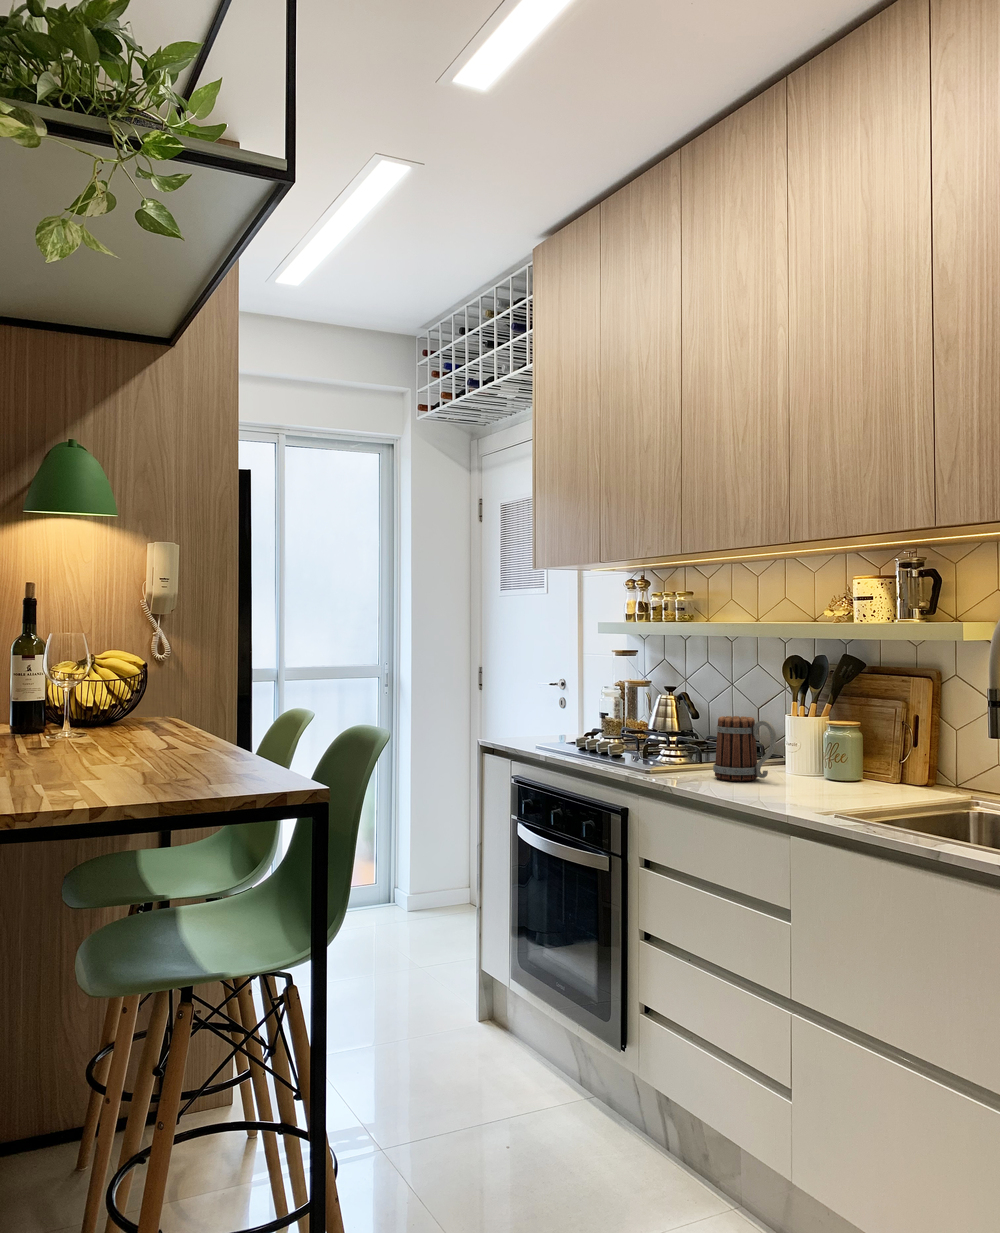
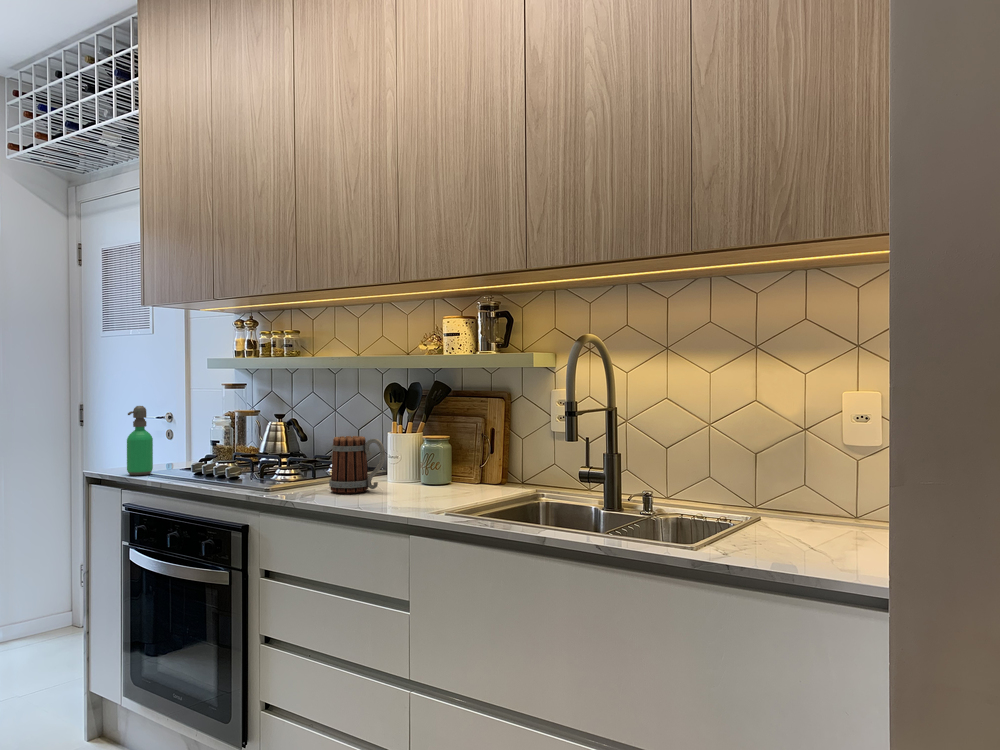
soap dispenser: none [516,674,540,746] -> present [127,406,153,475]

